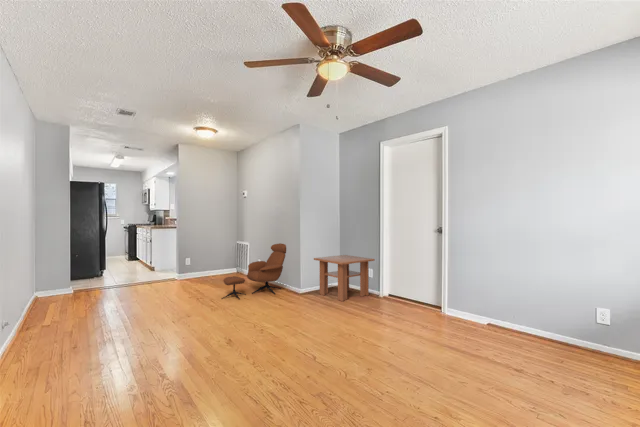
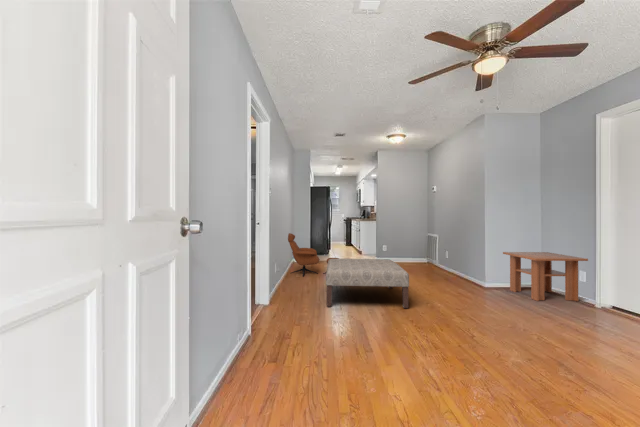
lounge chair: present [222,243,286,299] -> present [288,233,339,276]
ottoman: none [111,279,233,364] -> present [326,259,409,308]

